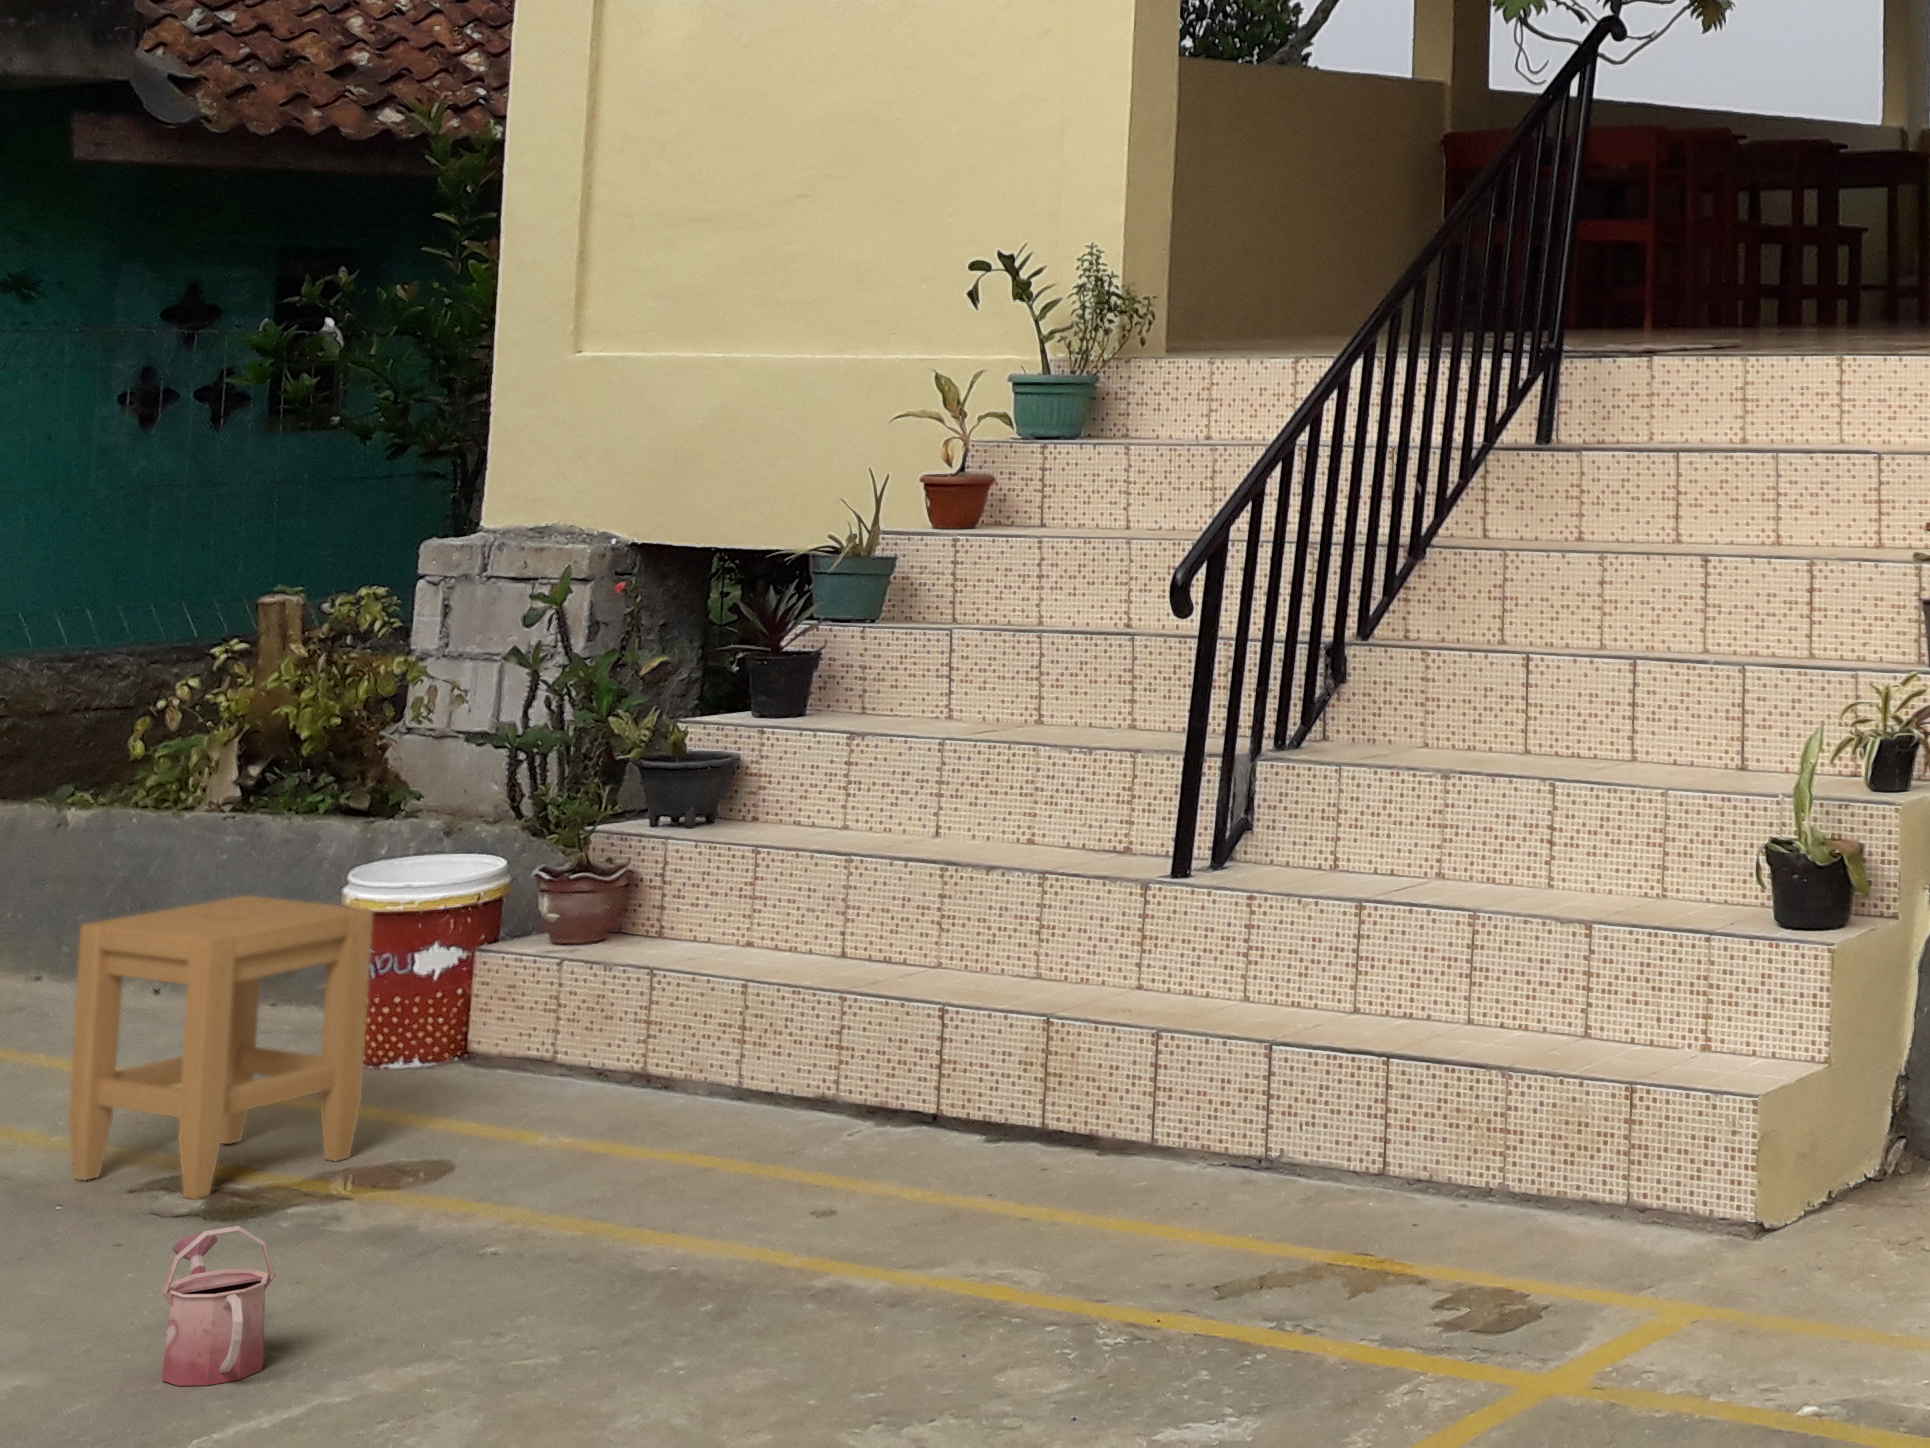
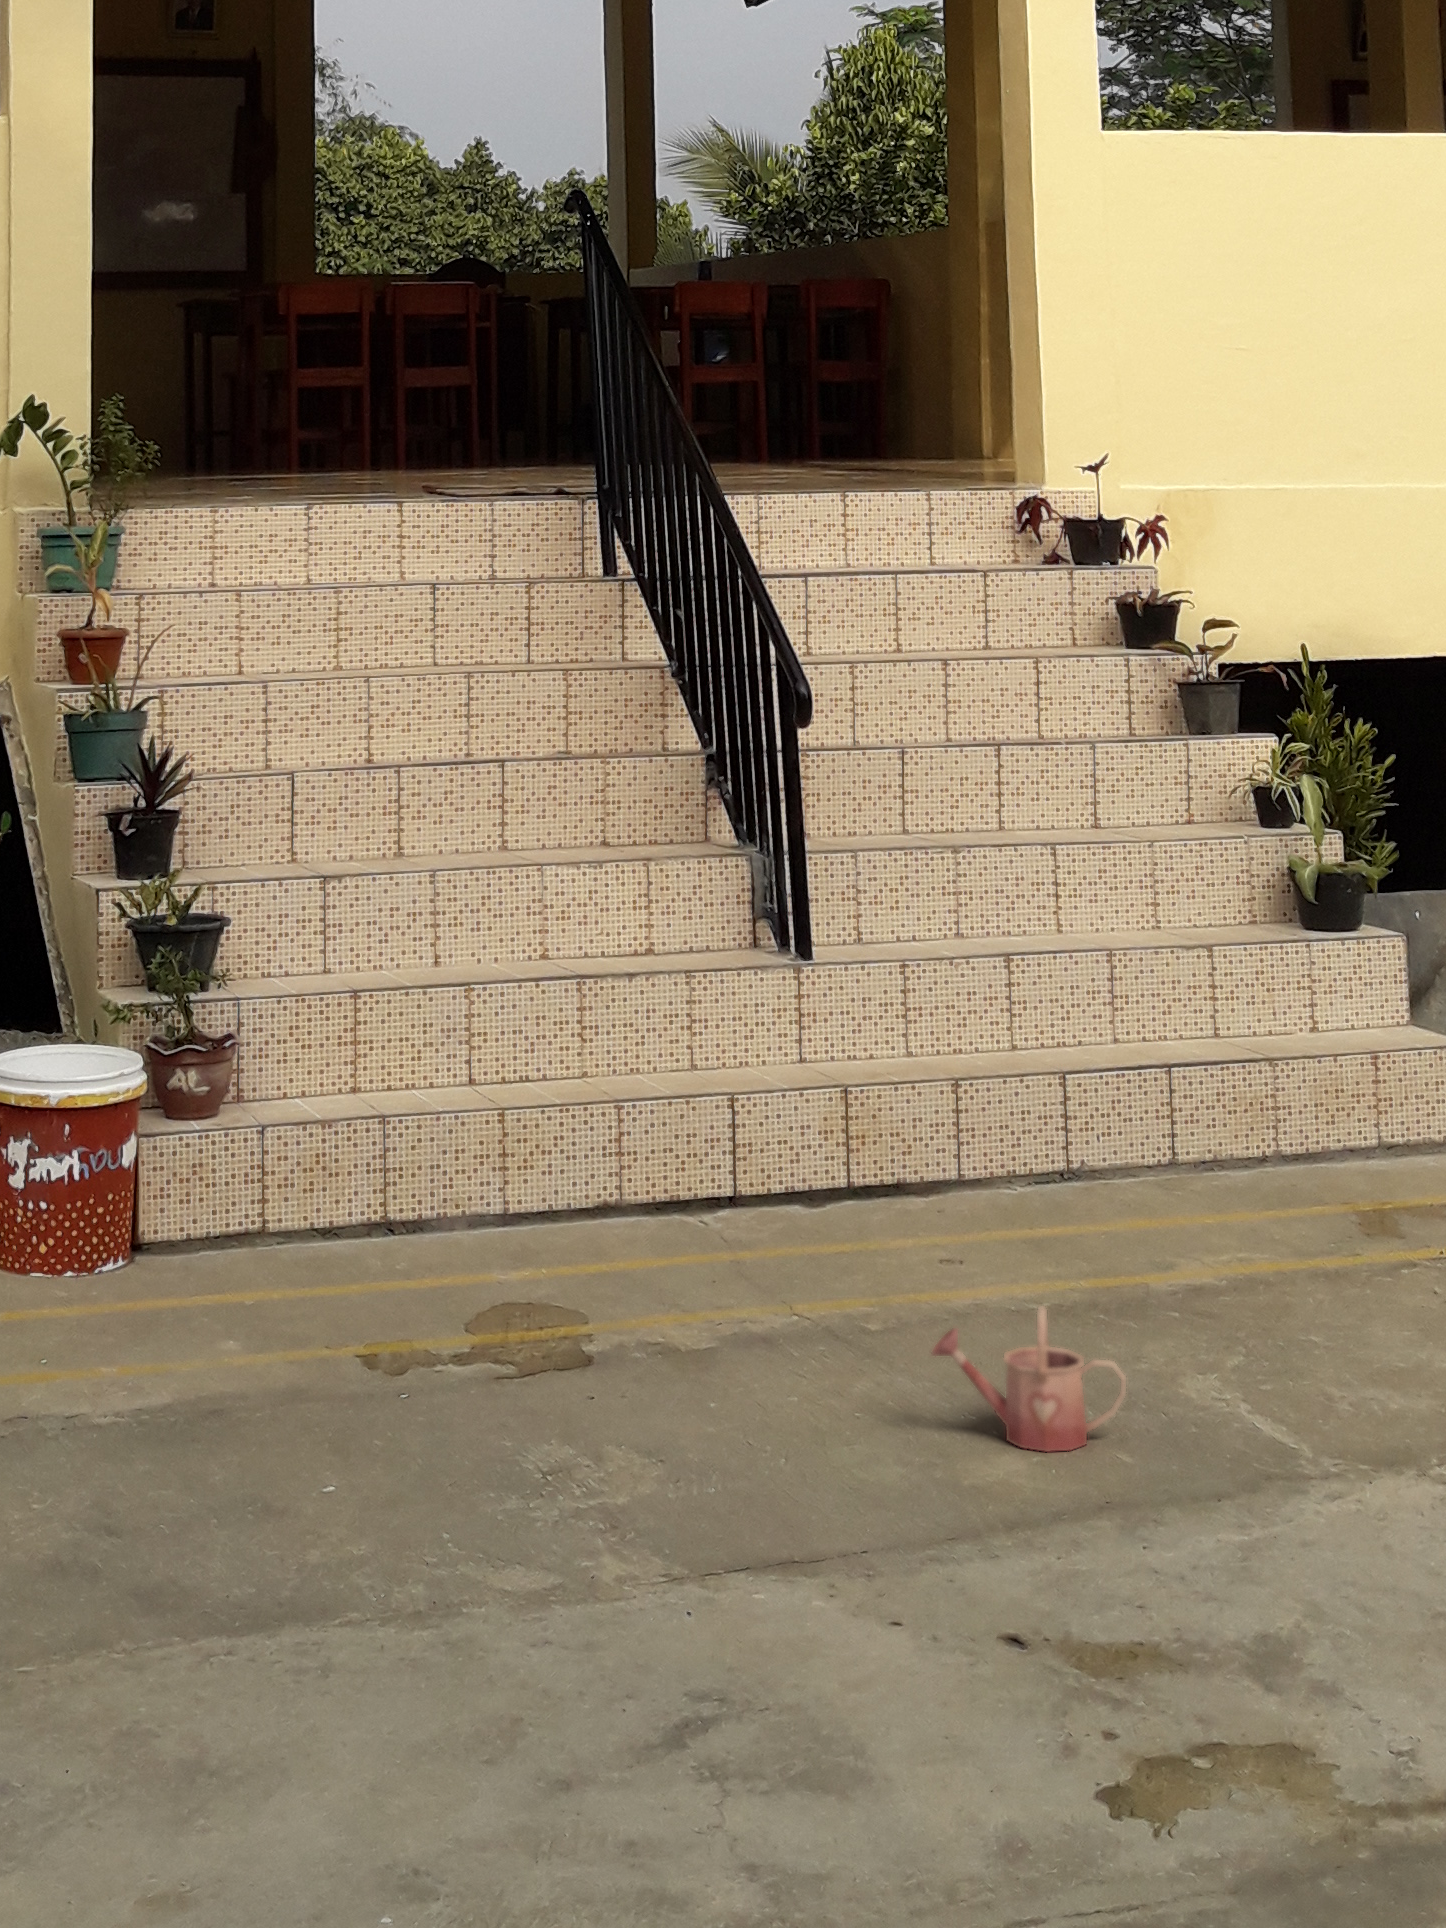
stool: present [69,895,373,1199] -> none [192,1079,415,1395]

